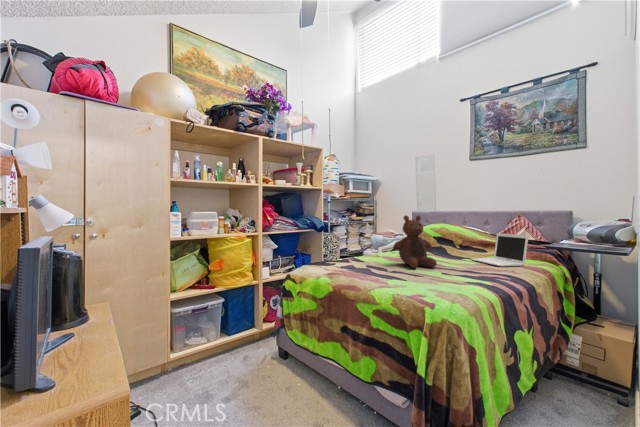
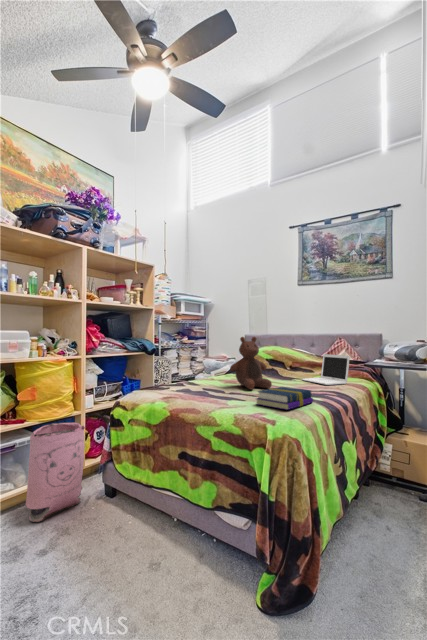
book: none [416,267,481,292] -> present [257,387,313,410]
bag: none [215,290,262,372] -> present [26,423,85,522]

